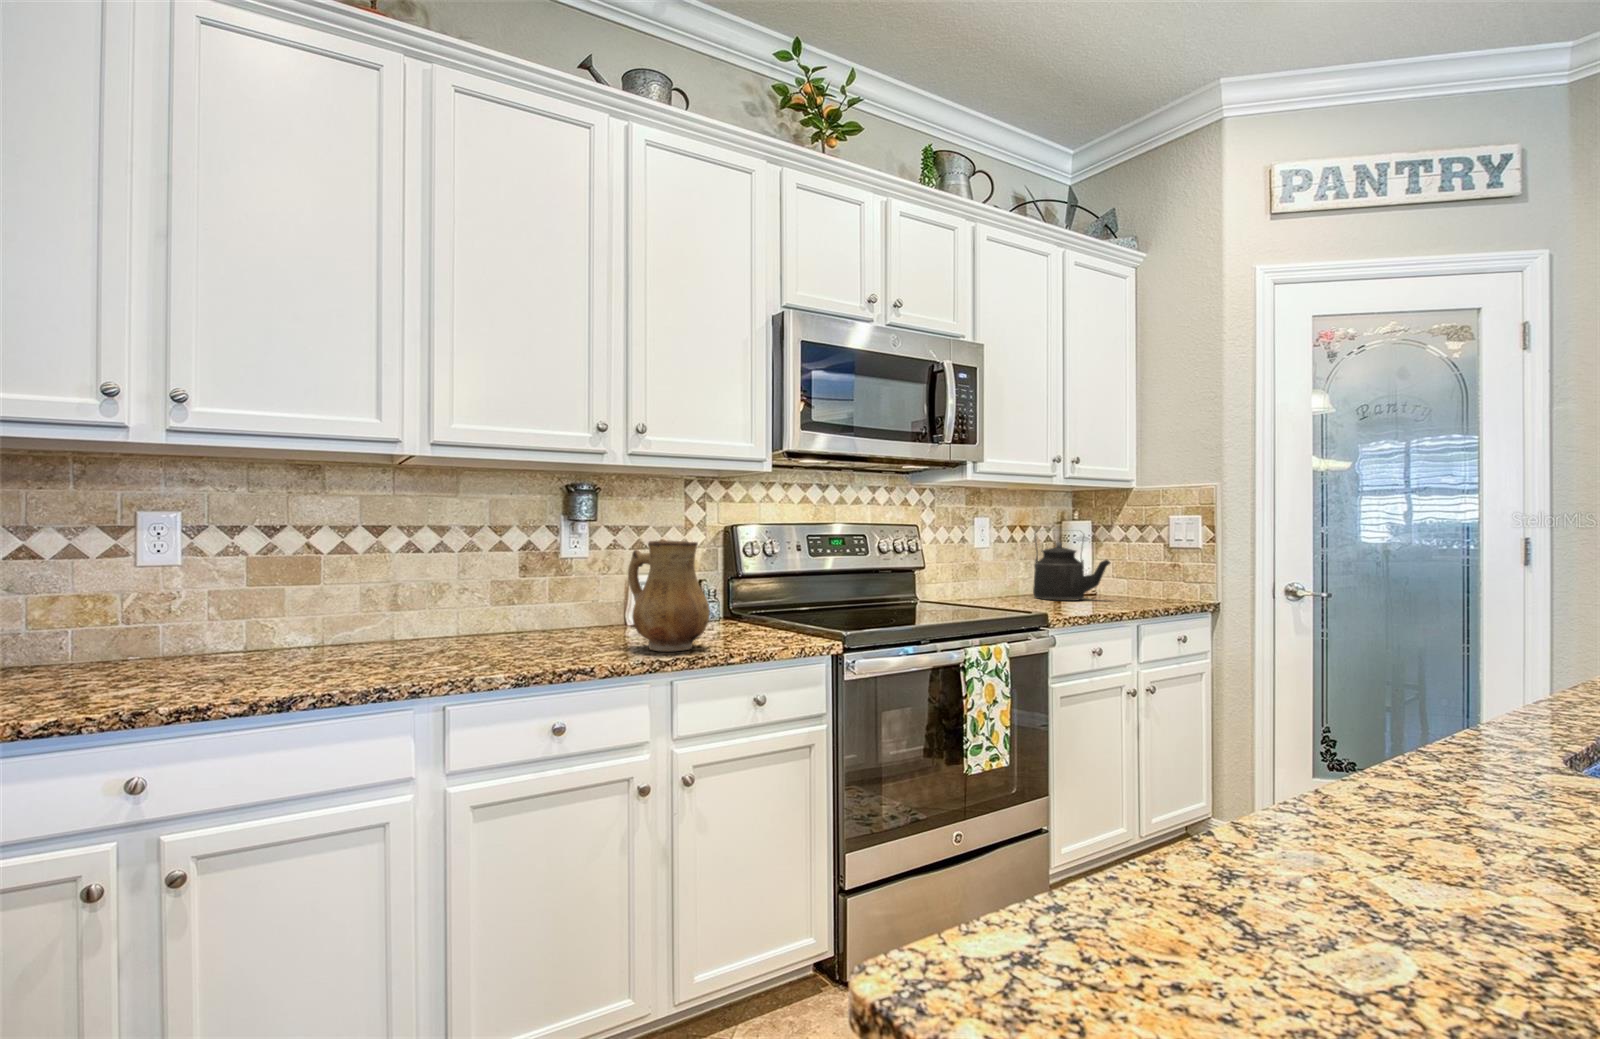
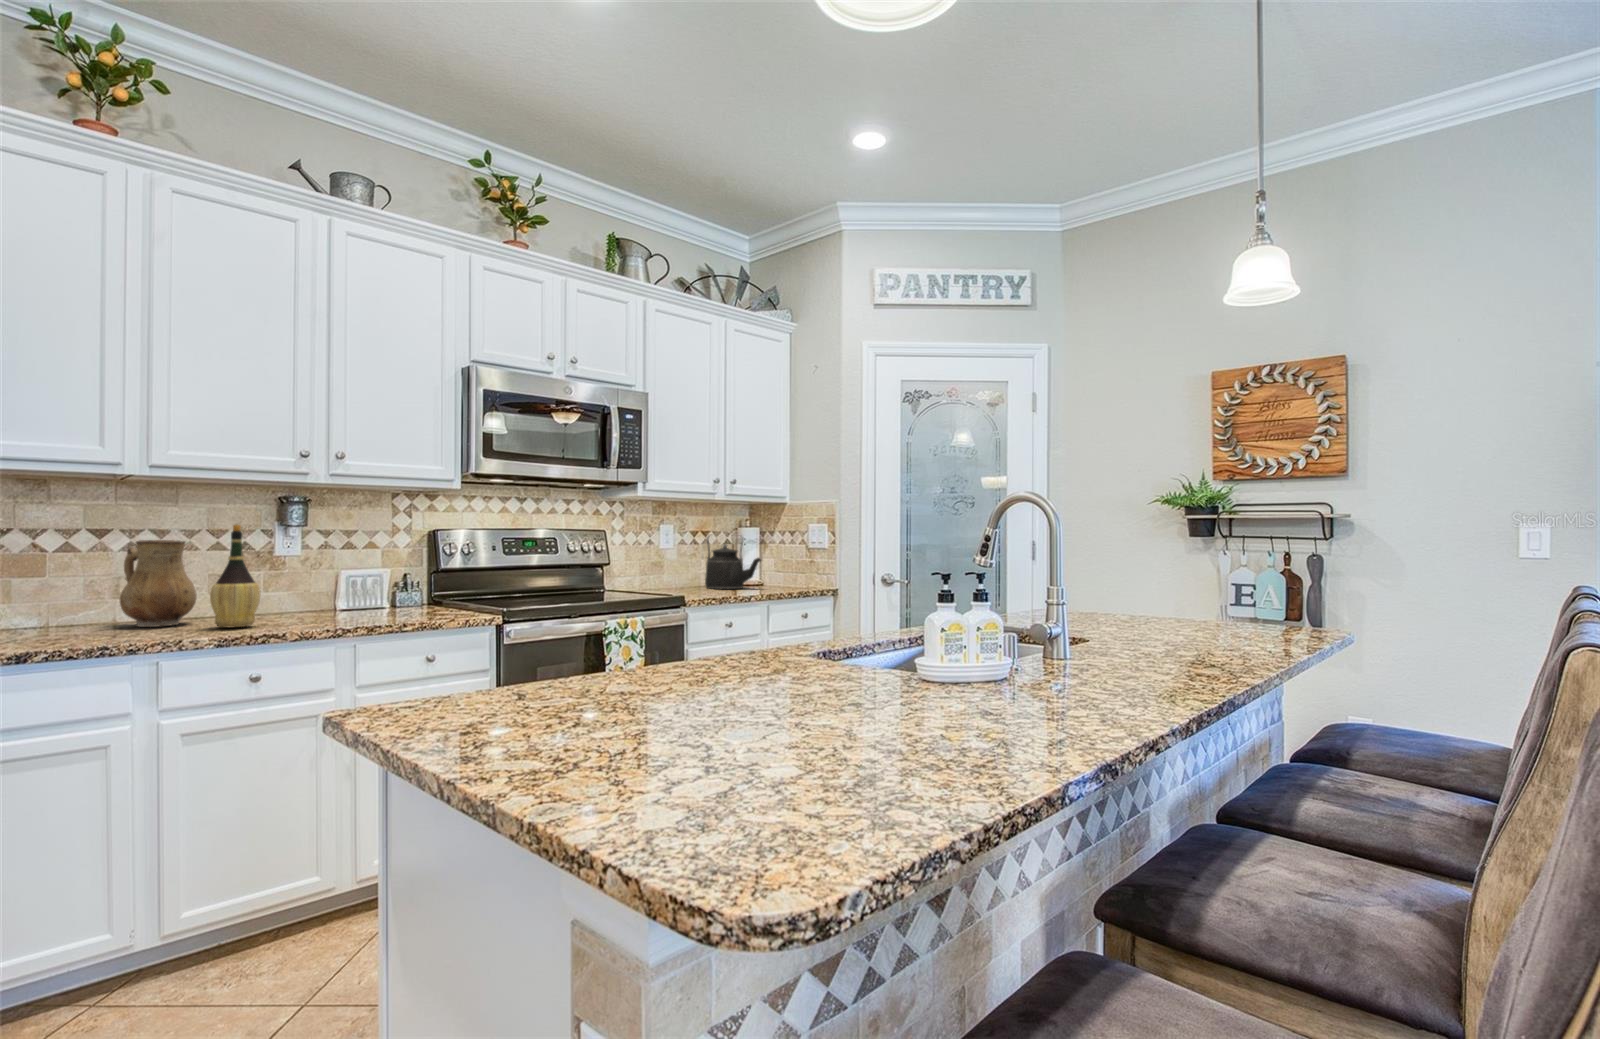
wine bottle: none [500,519,557,654] -> present [210,525,260,627]
ceramic pitcher: present [628,541,710,651] -> present [120,540,197,627]

